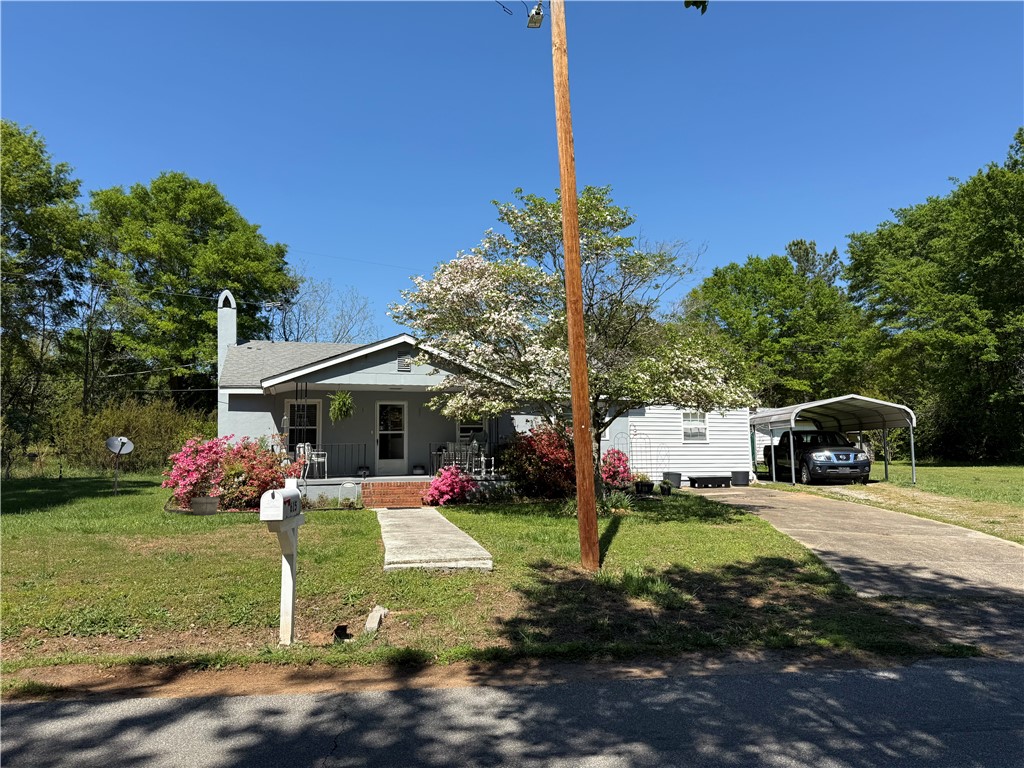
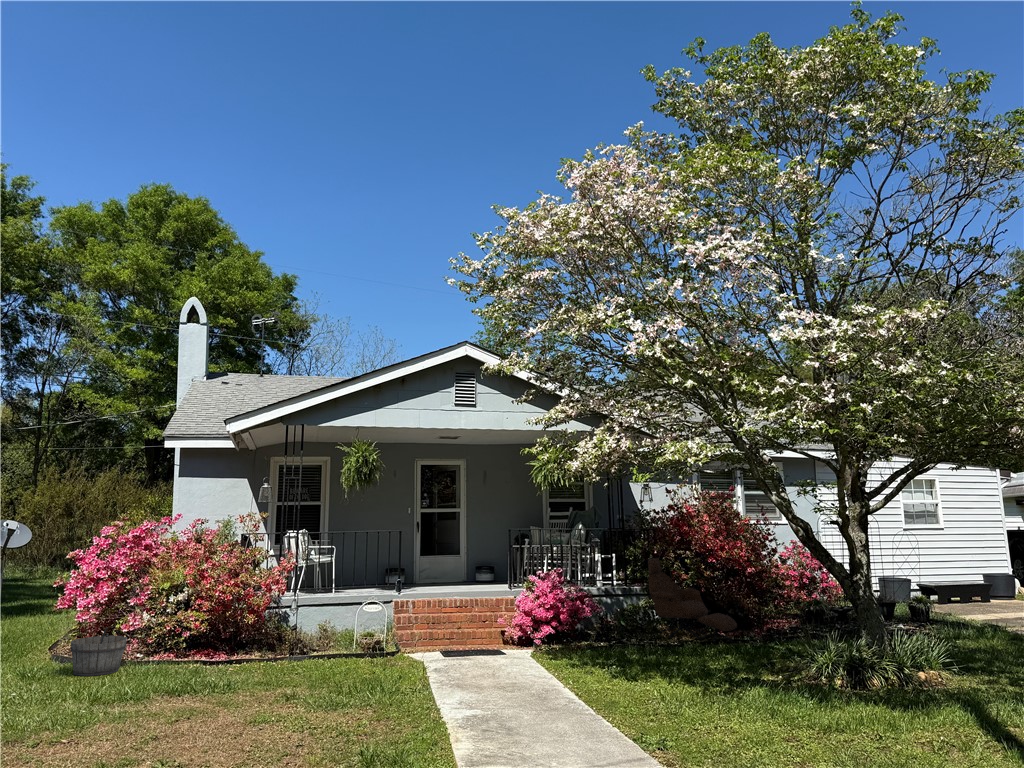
lounge chair: none [508,459,554,504] -> present [648,557,737,642]

